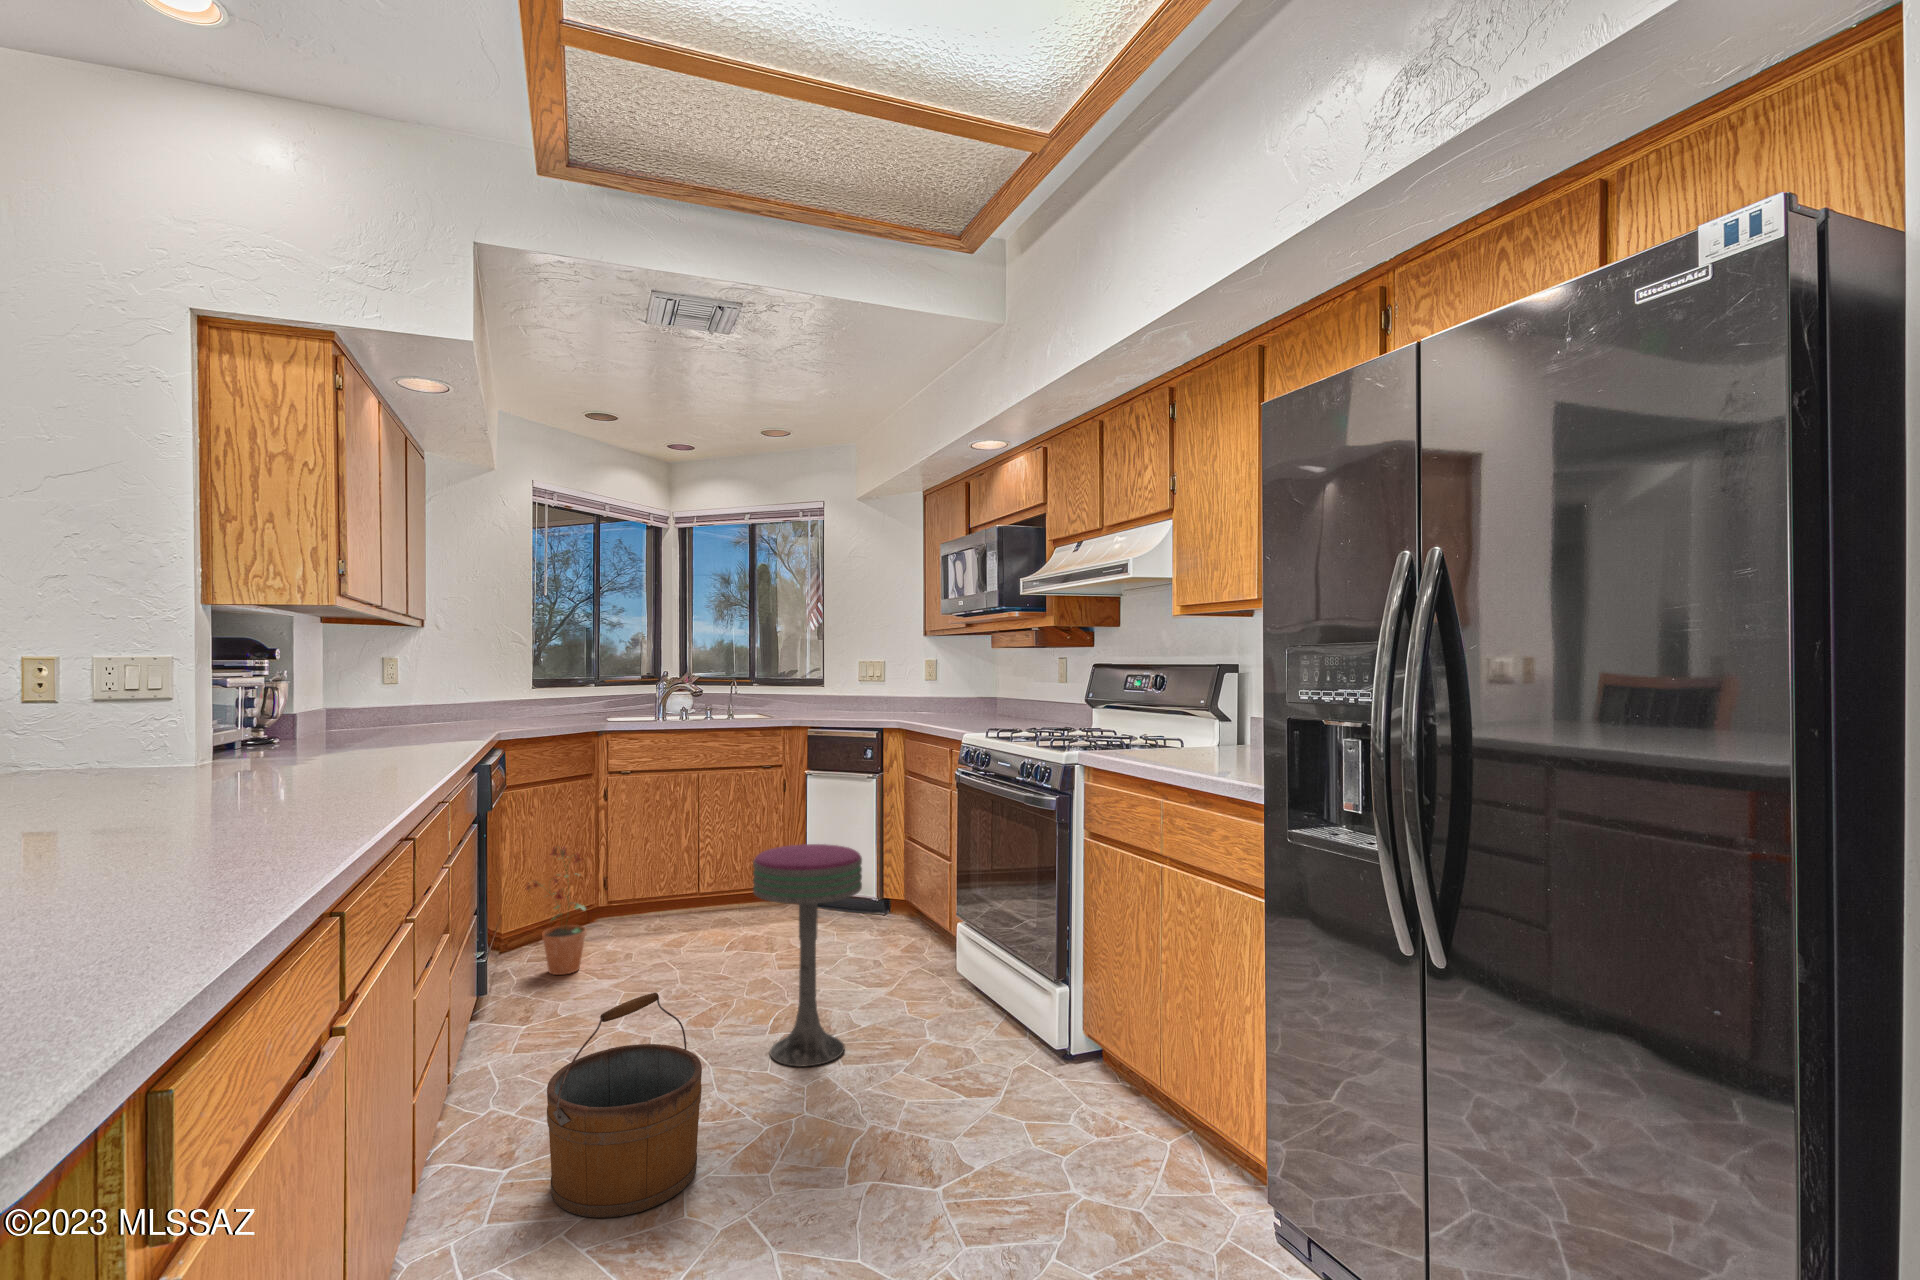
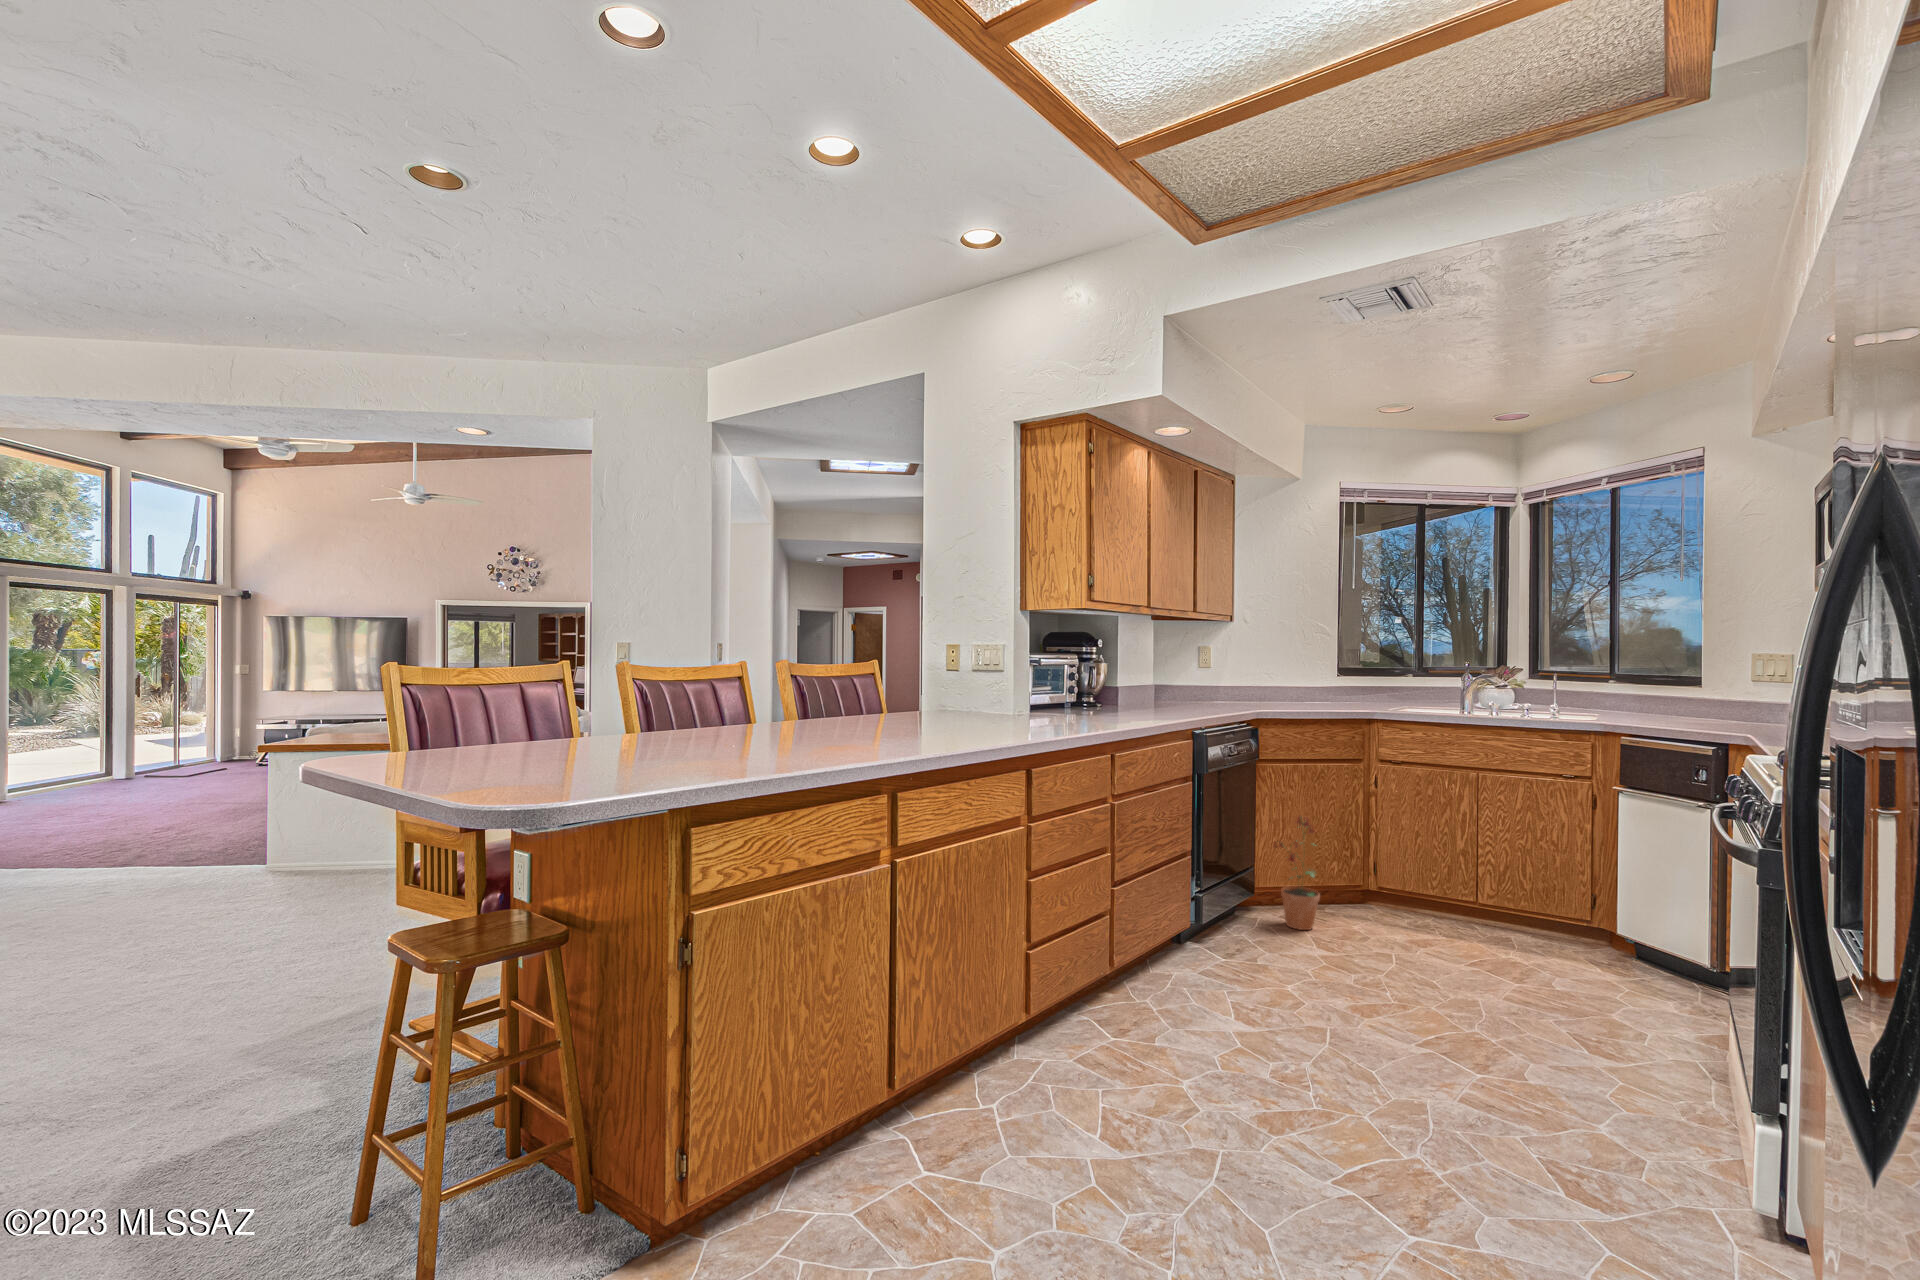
bar stool: present [753,844,862,1067] -> none [1377,852,1508,1092]
bucket: present [547,993,702,1218] -> none [1114,934,1244,1108]

